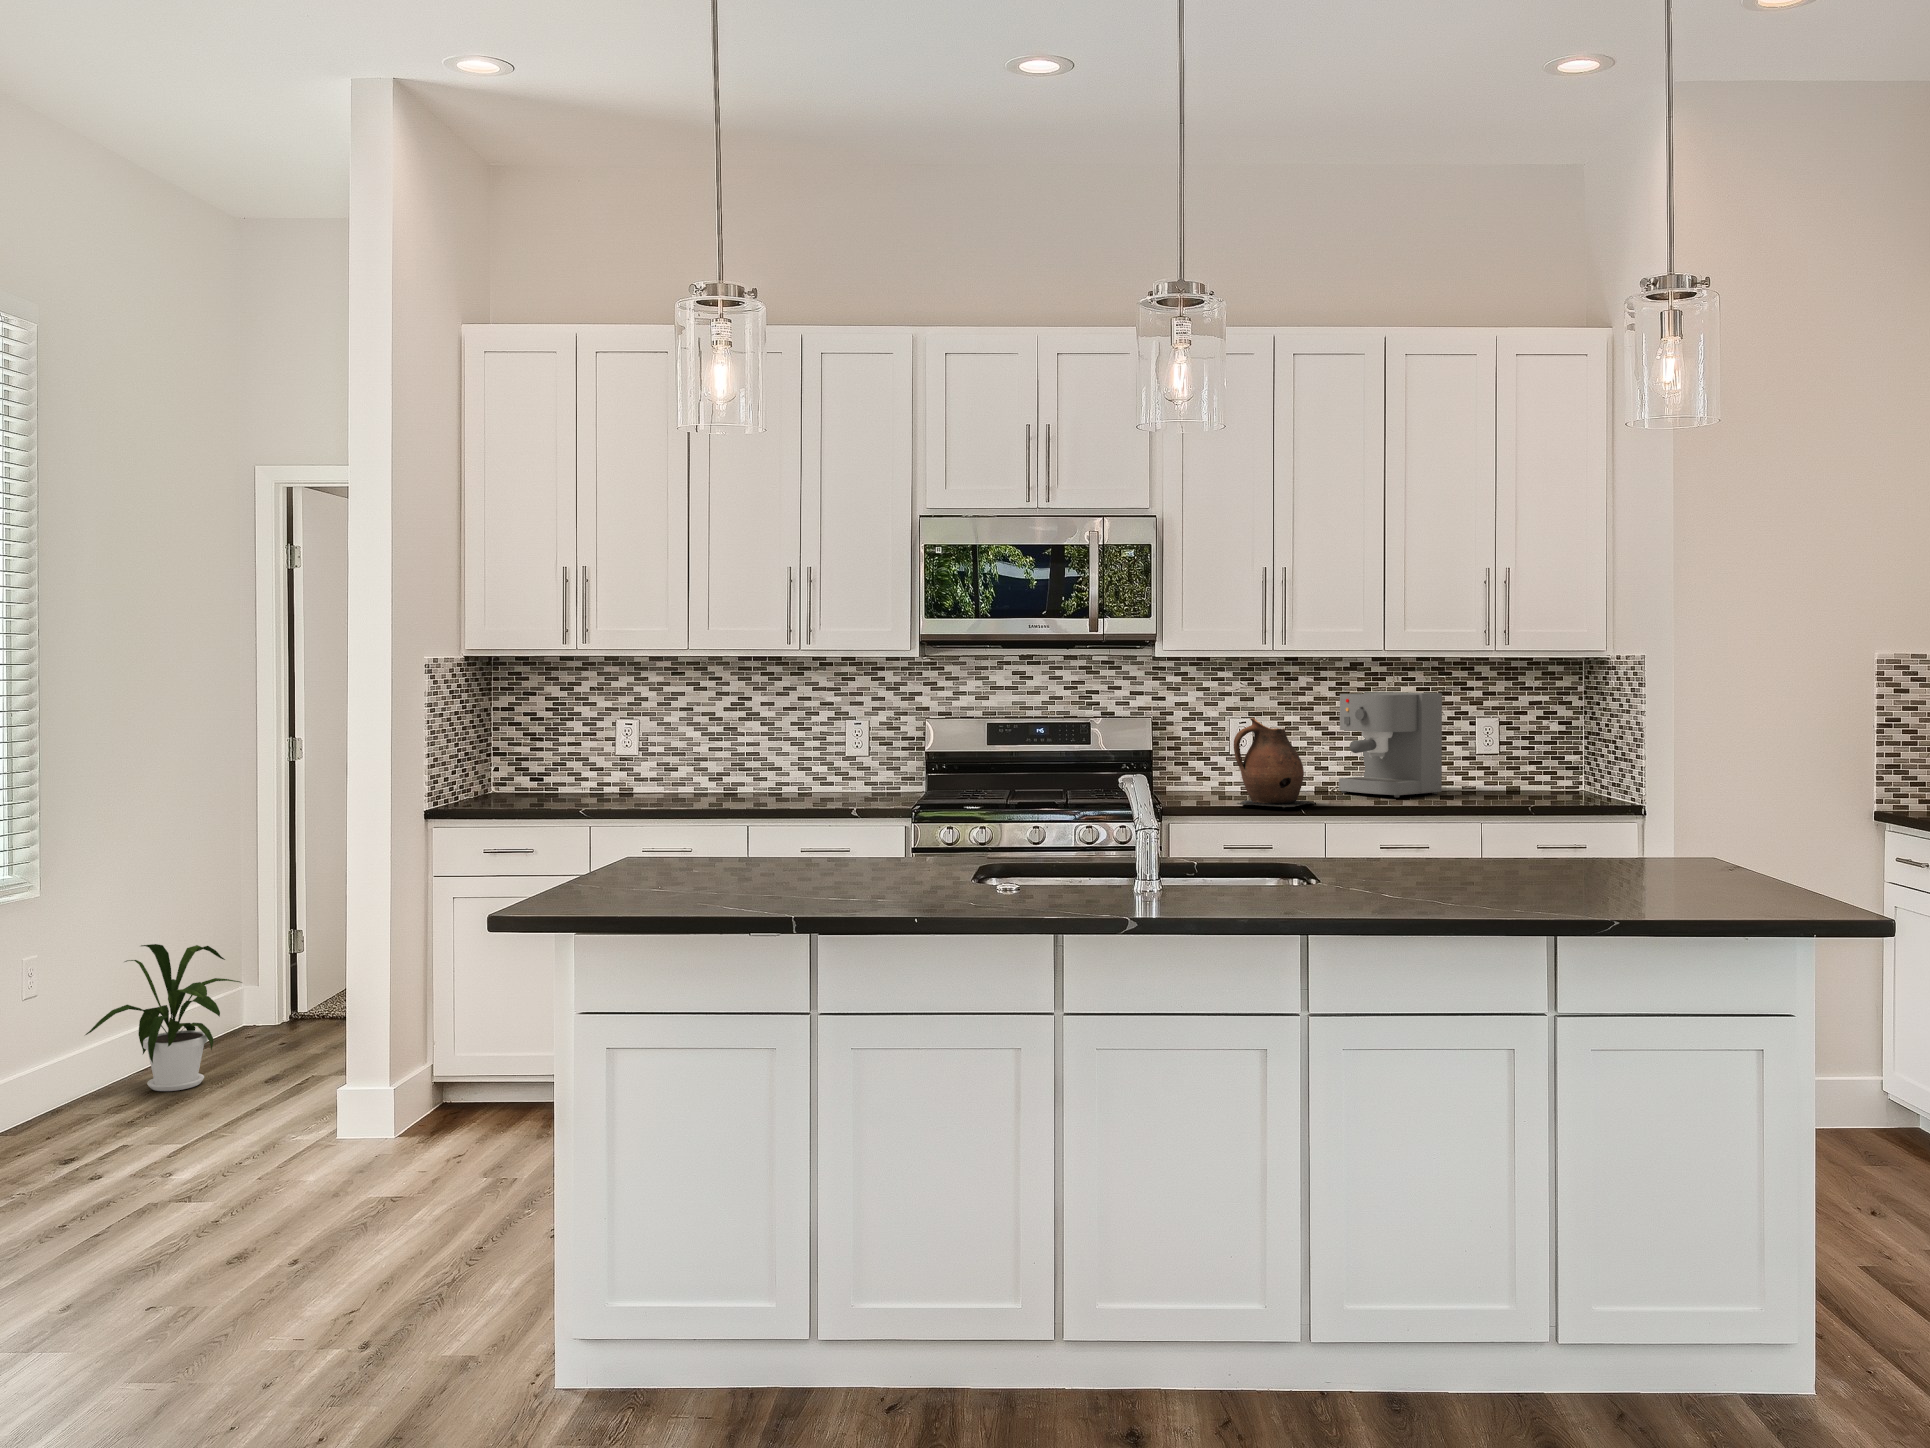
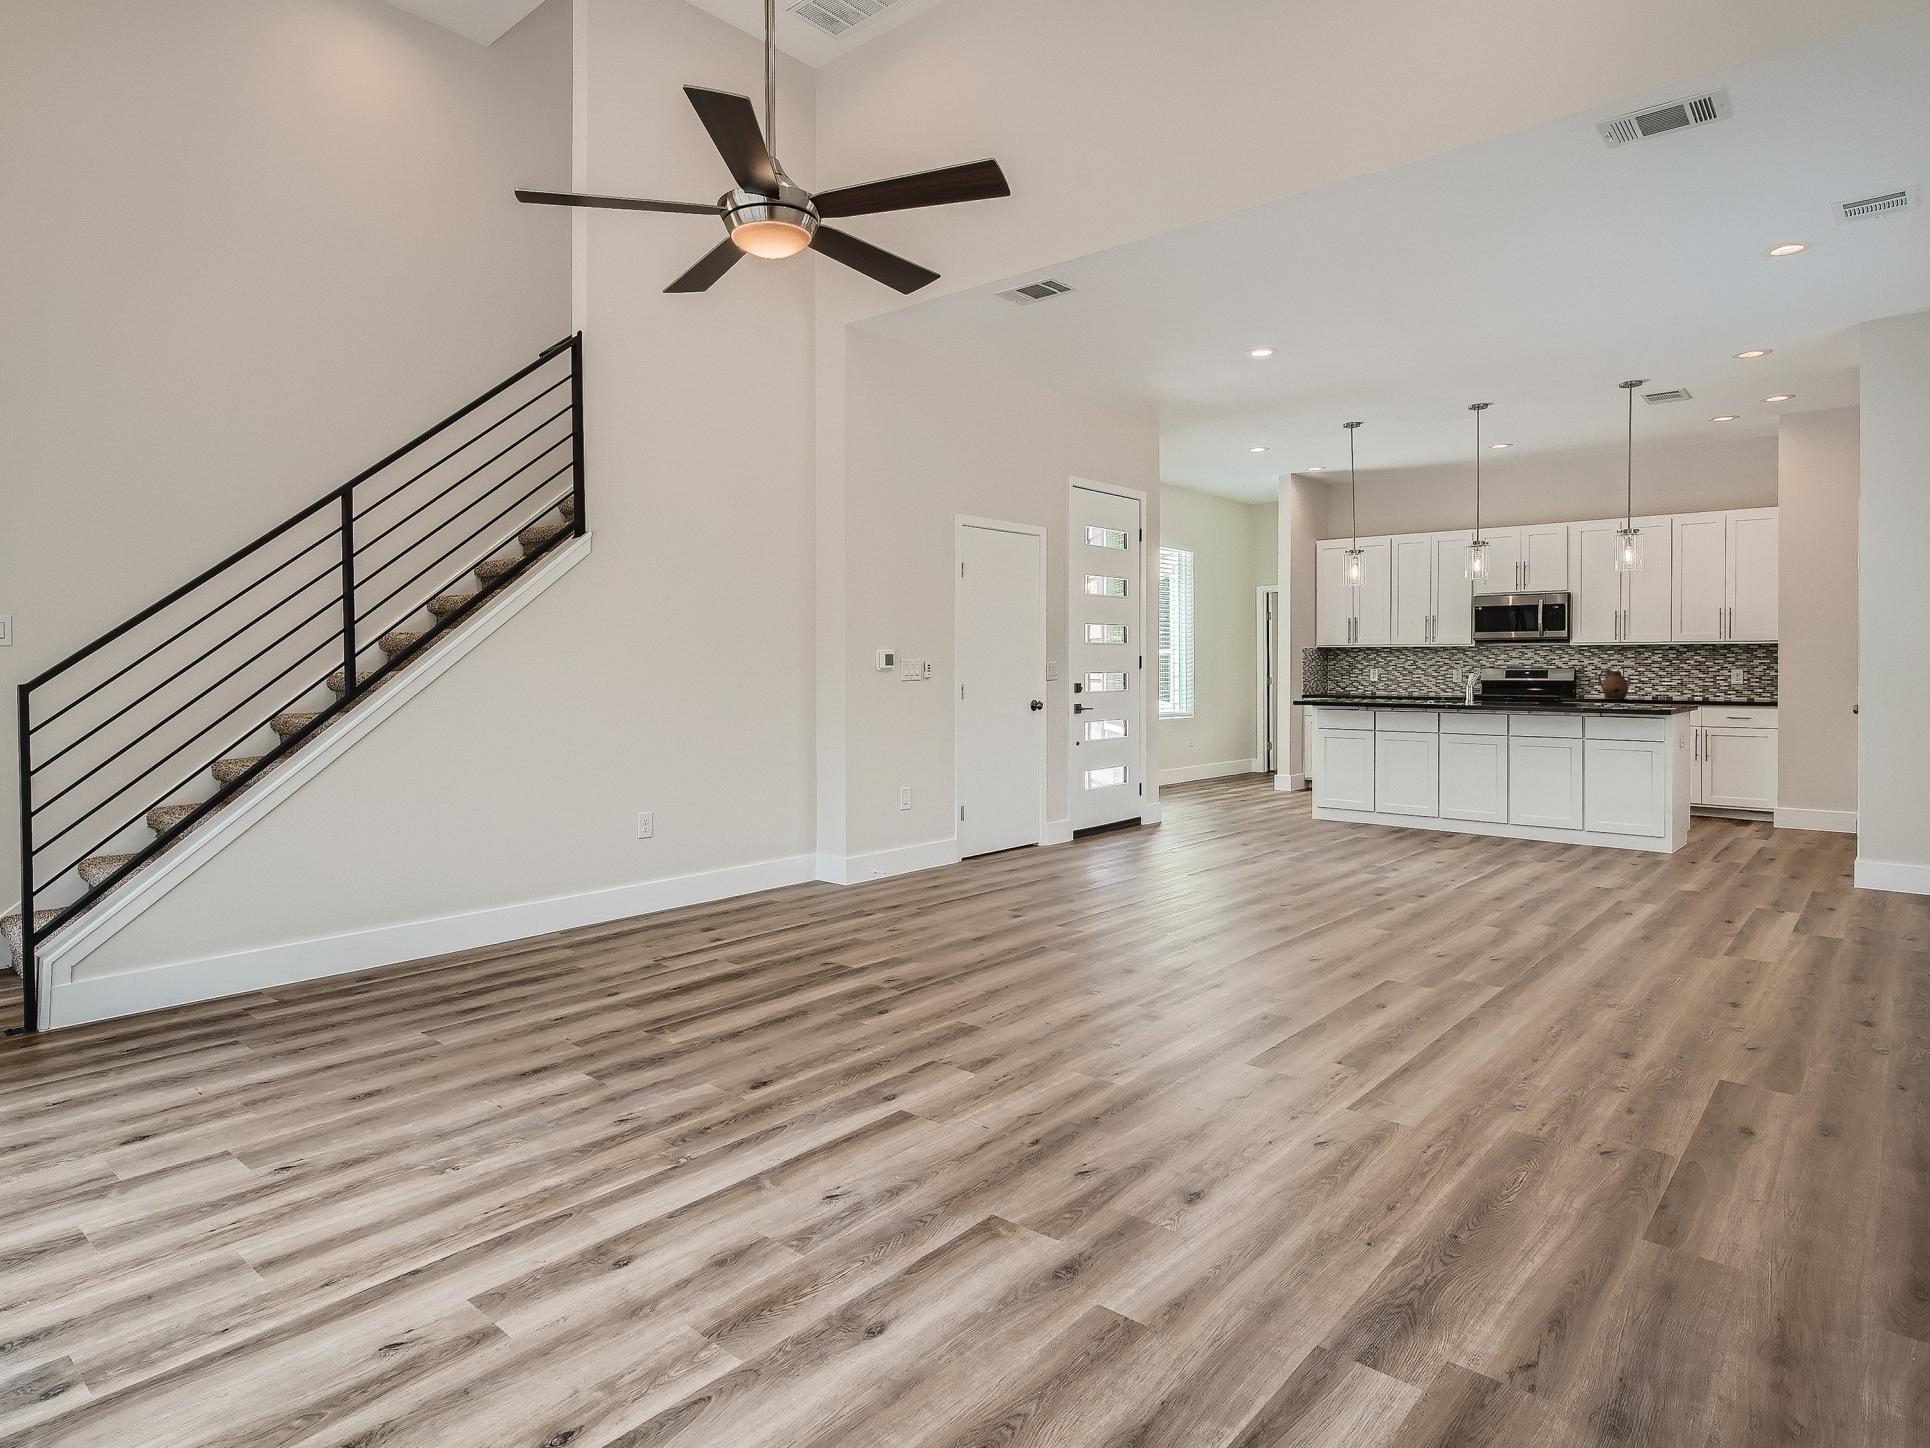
coffee maker: present [1339,692,1442,797] -> none [1656,659,1709,699]
house plant: present [86,944,242,1091] -> none [1208,731,1250,776]

